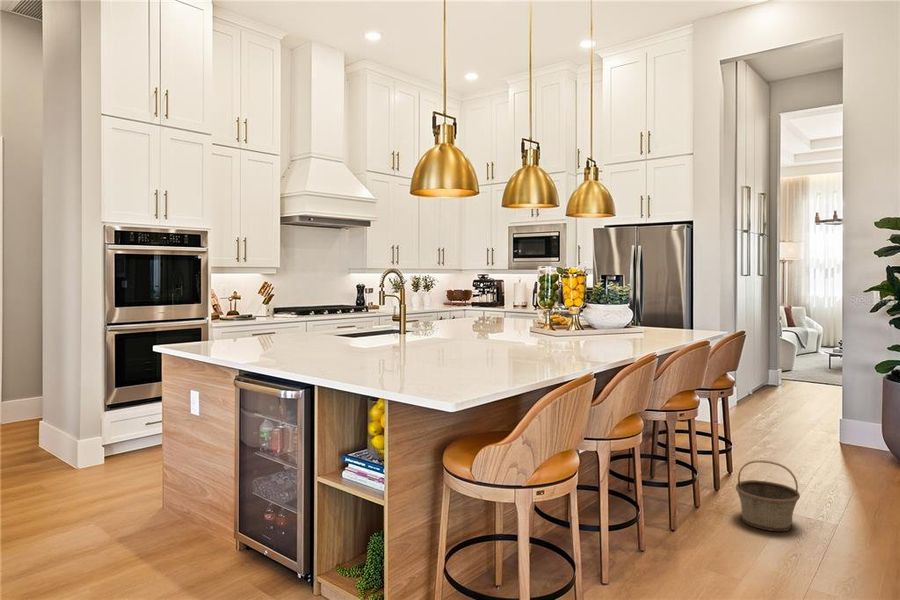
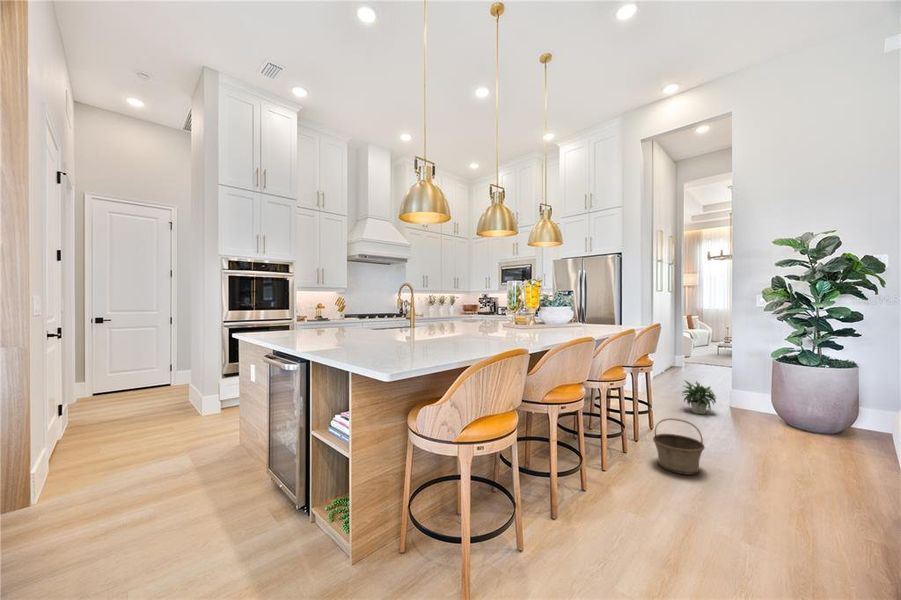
potted plant: none [771,407,817,453] -> present [682,381,716,414]

